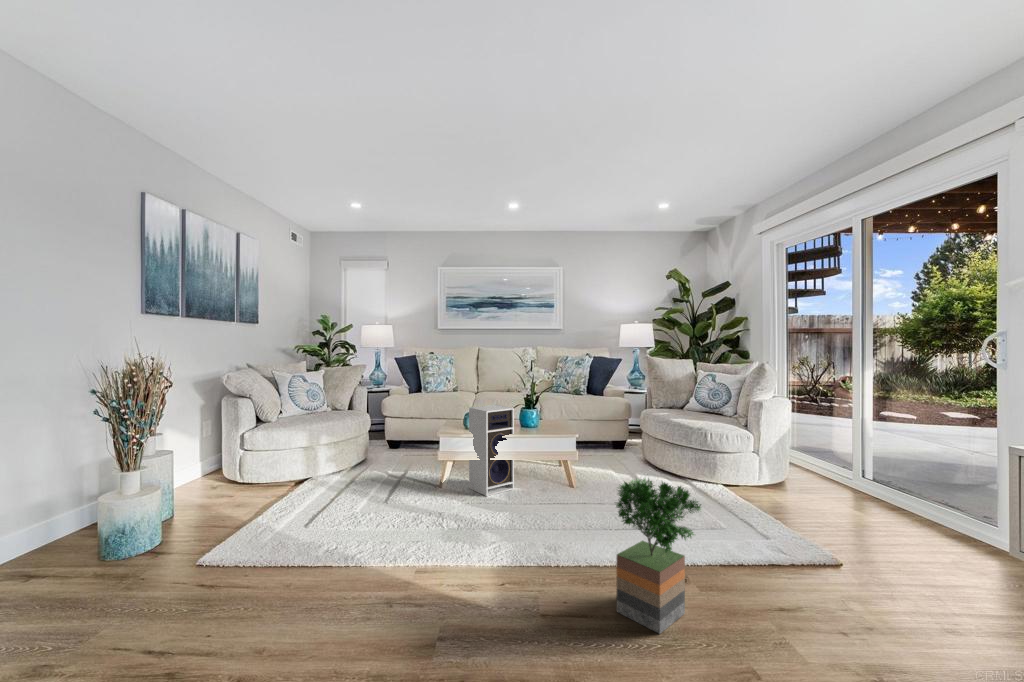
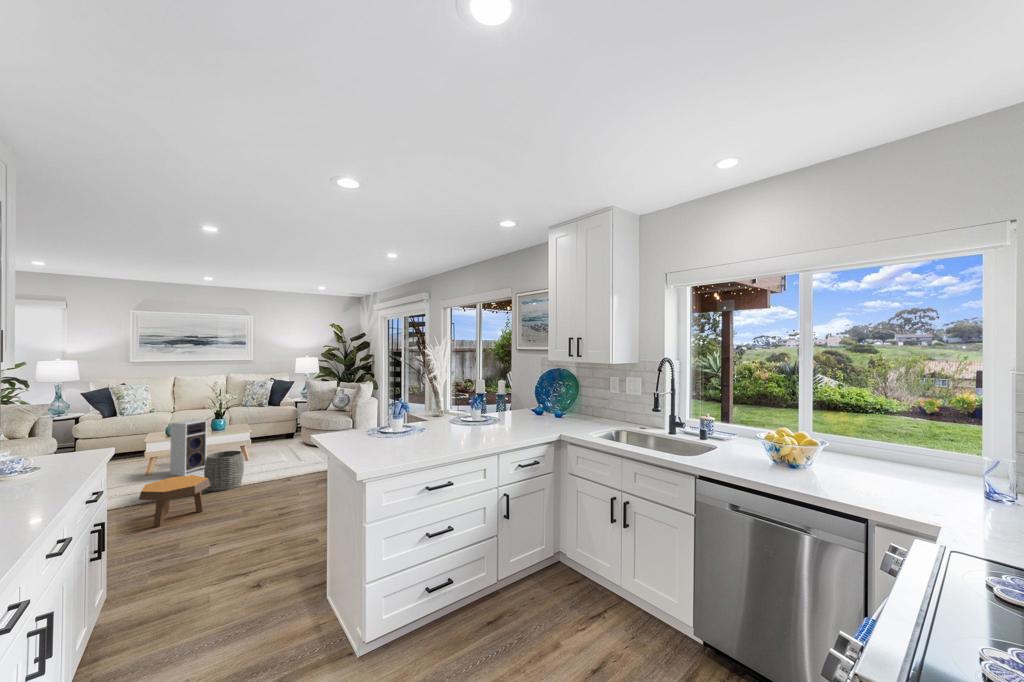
woven basket: none [511,469,572,549] -> present [204,451,244,491]
potted tree: present [616,479,701,634] -> none [259,443,300,503]
footstool: none [404,514,522,634] -> present [139,475,211,527]

